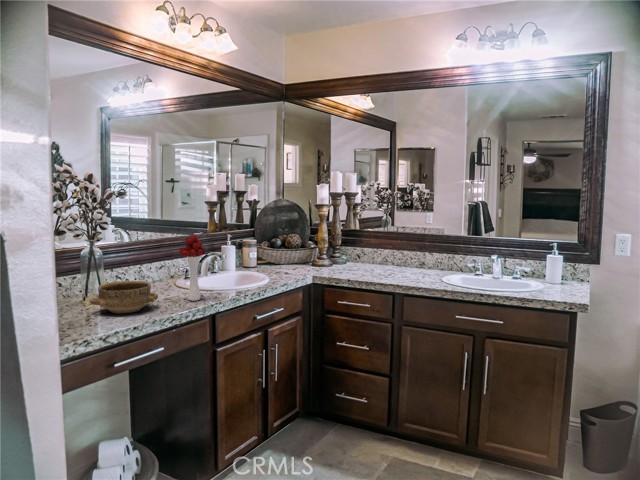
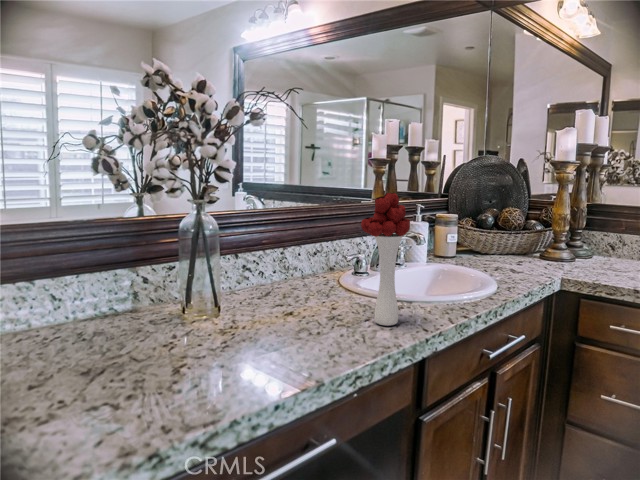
ceramic bowl: present [90,281,158,313] -> none [187,280,321,353]

